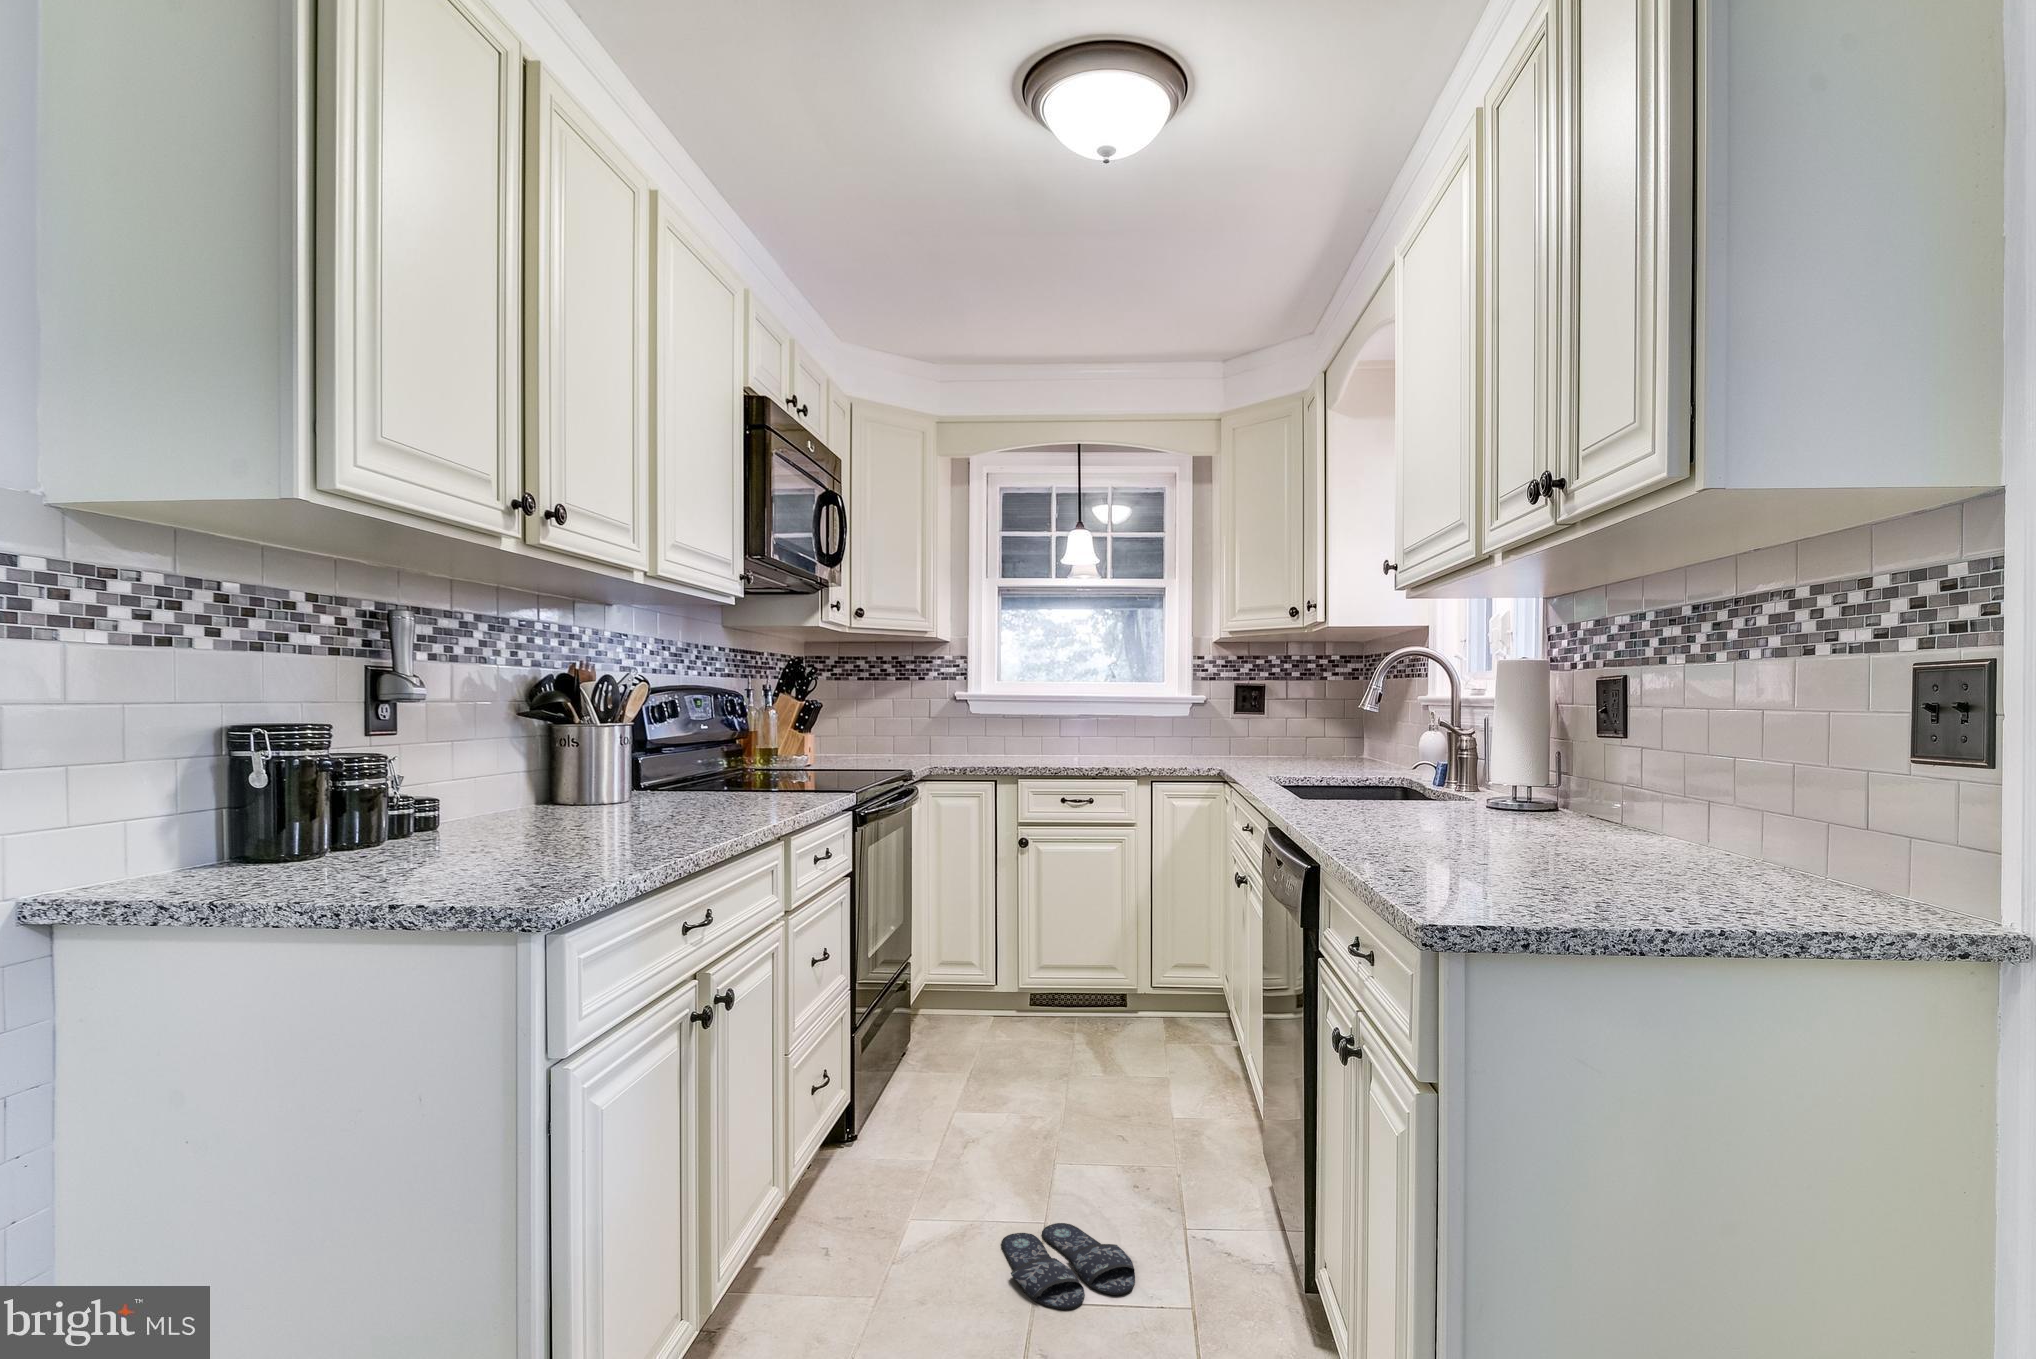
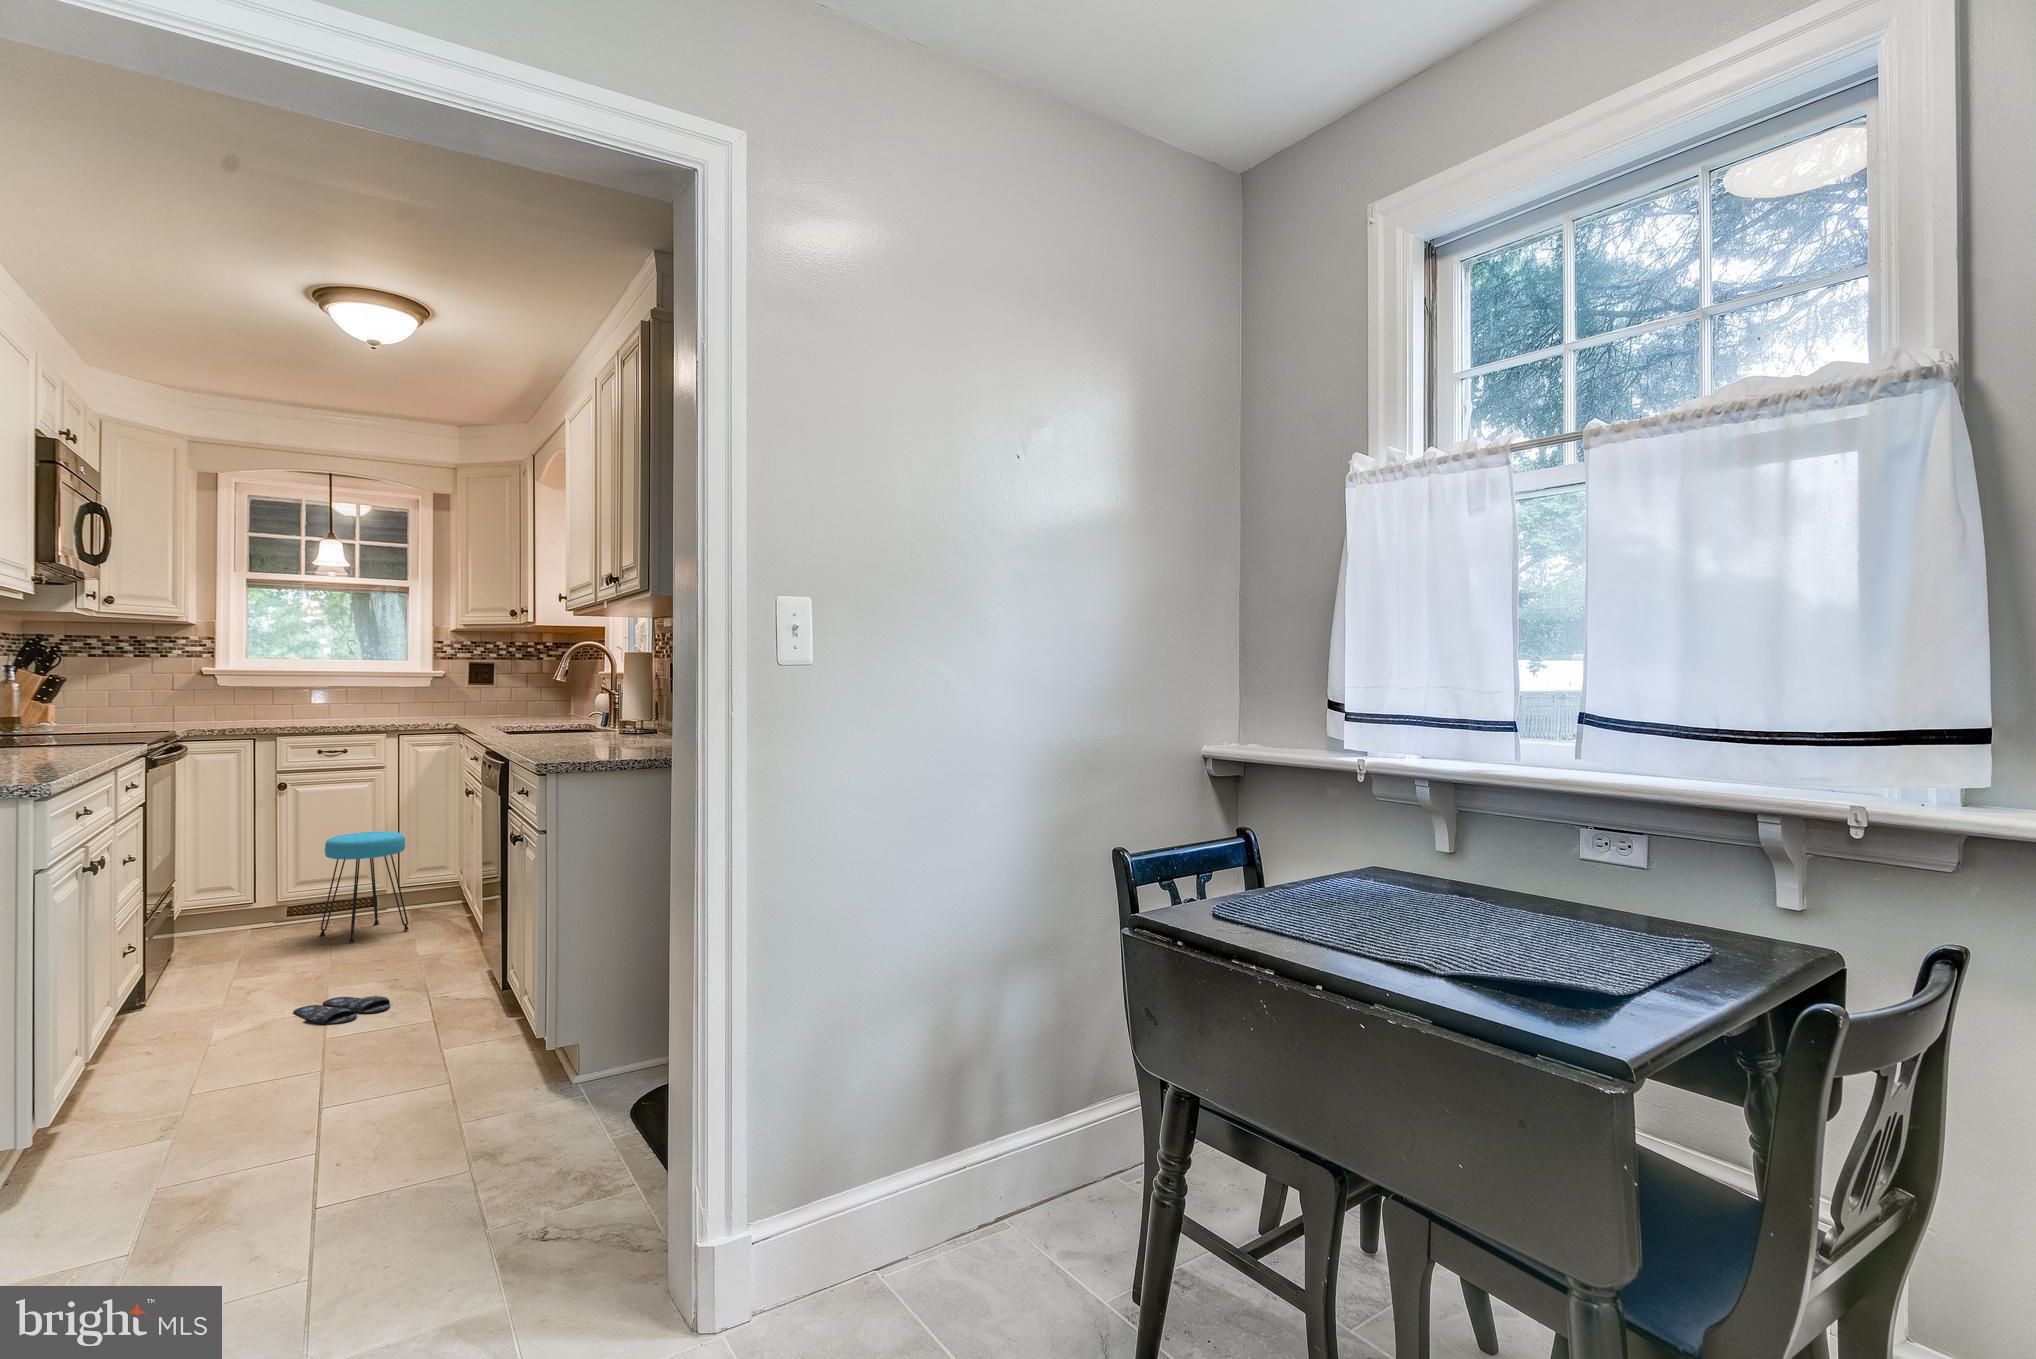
stool: none [1058,917,1164,1080] -> present [320,831,408,942]

